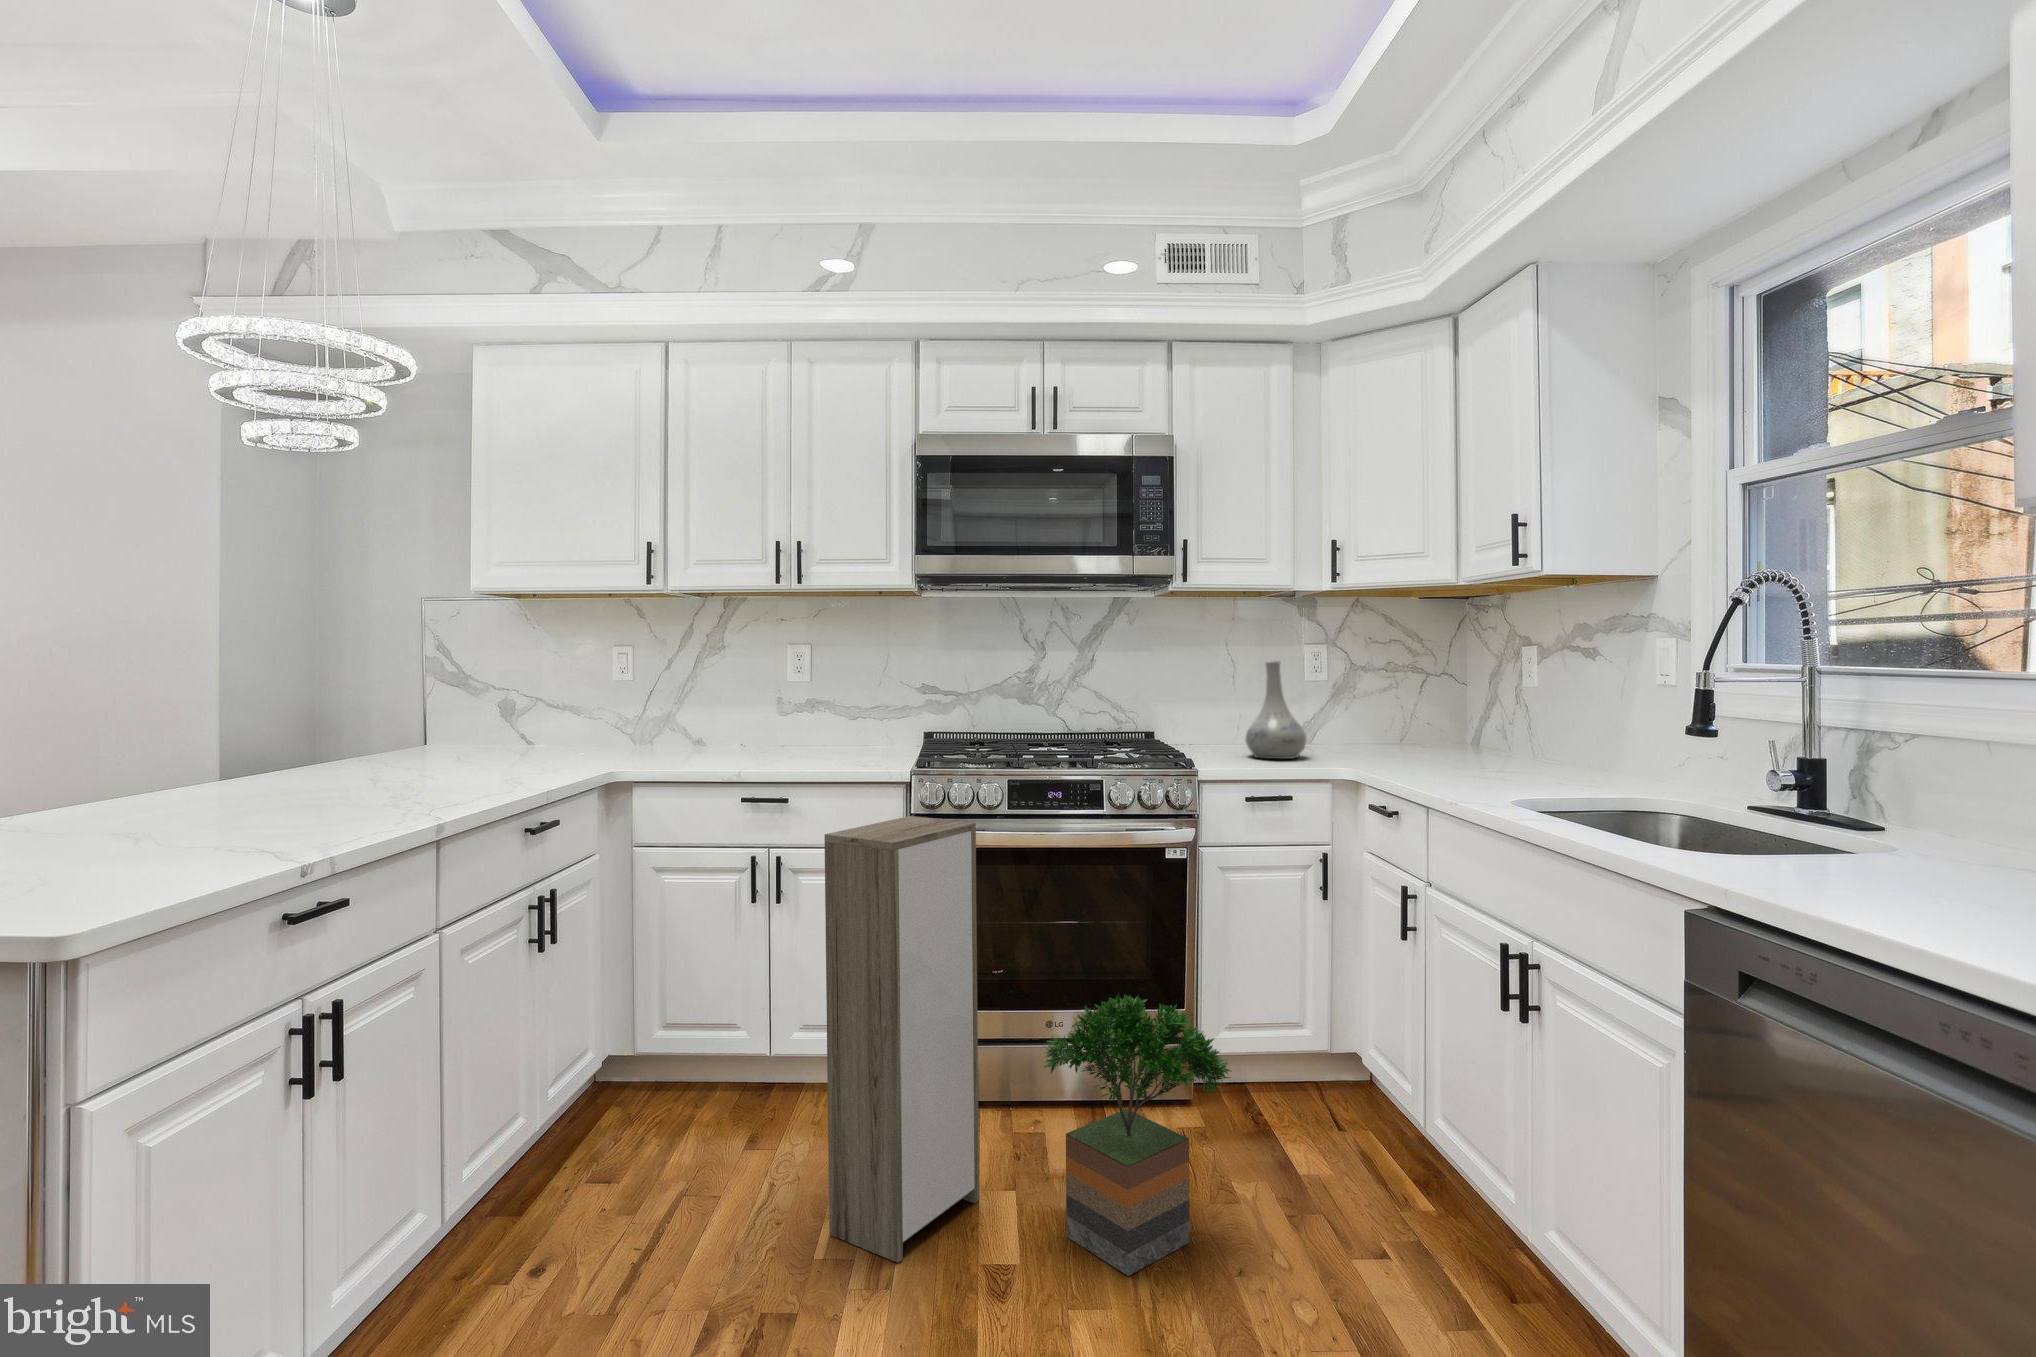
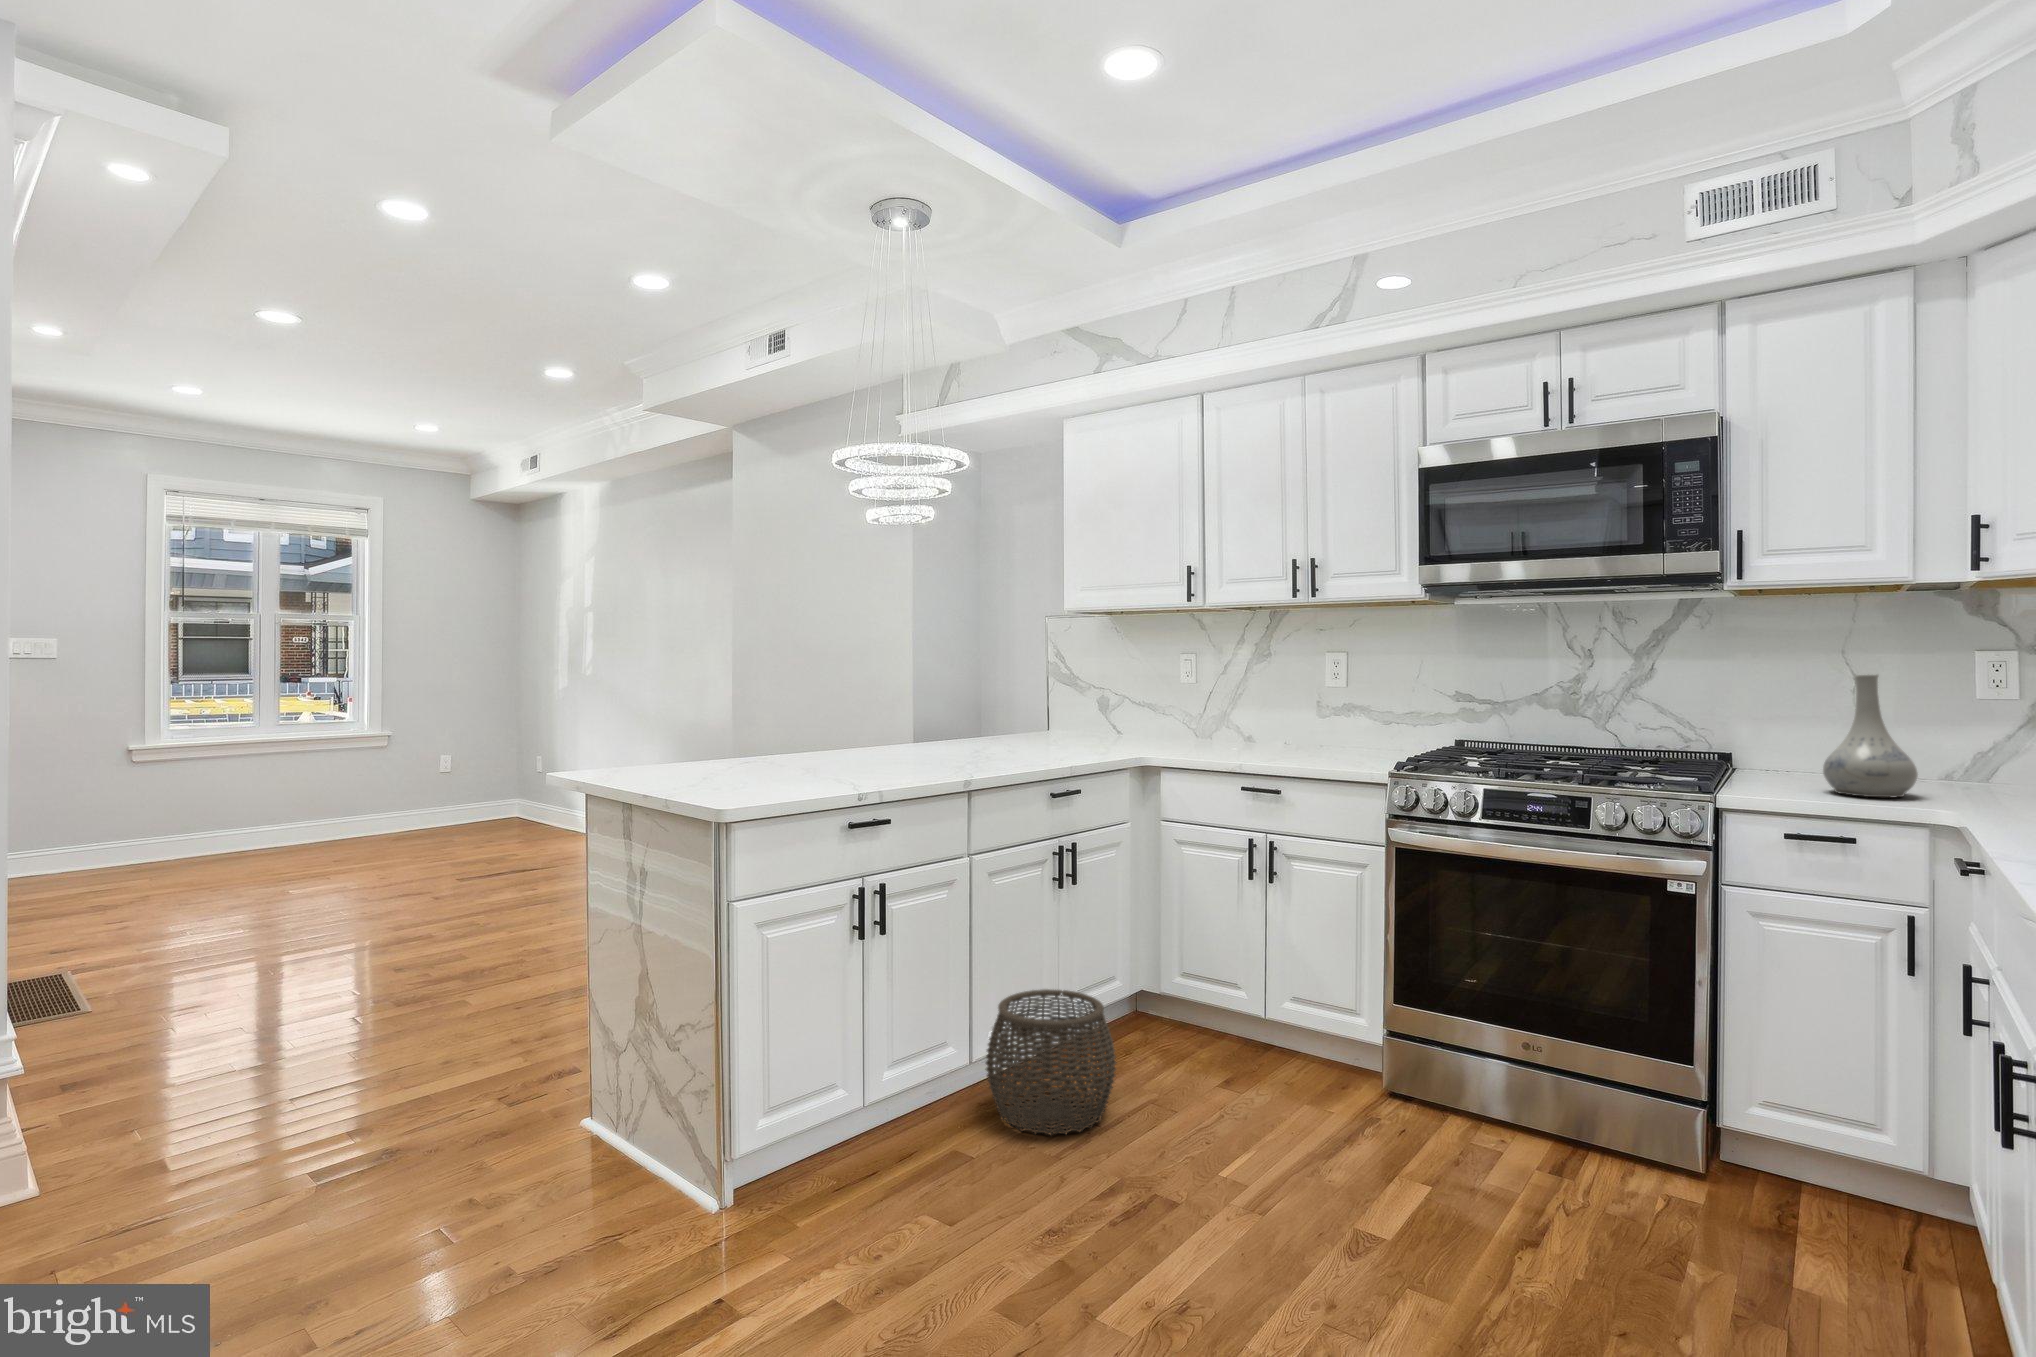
storage cabinet: present [824,816,979,1263] -> none [1241,812,1390,1202]
potted tree: present [1043,994,1231,1276] -> none [1427,1013,1630,1289]
woven basket: none [466,1084,654,1296] -> present [986,989,1116,1135]

